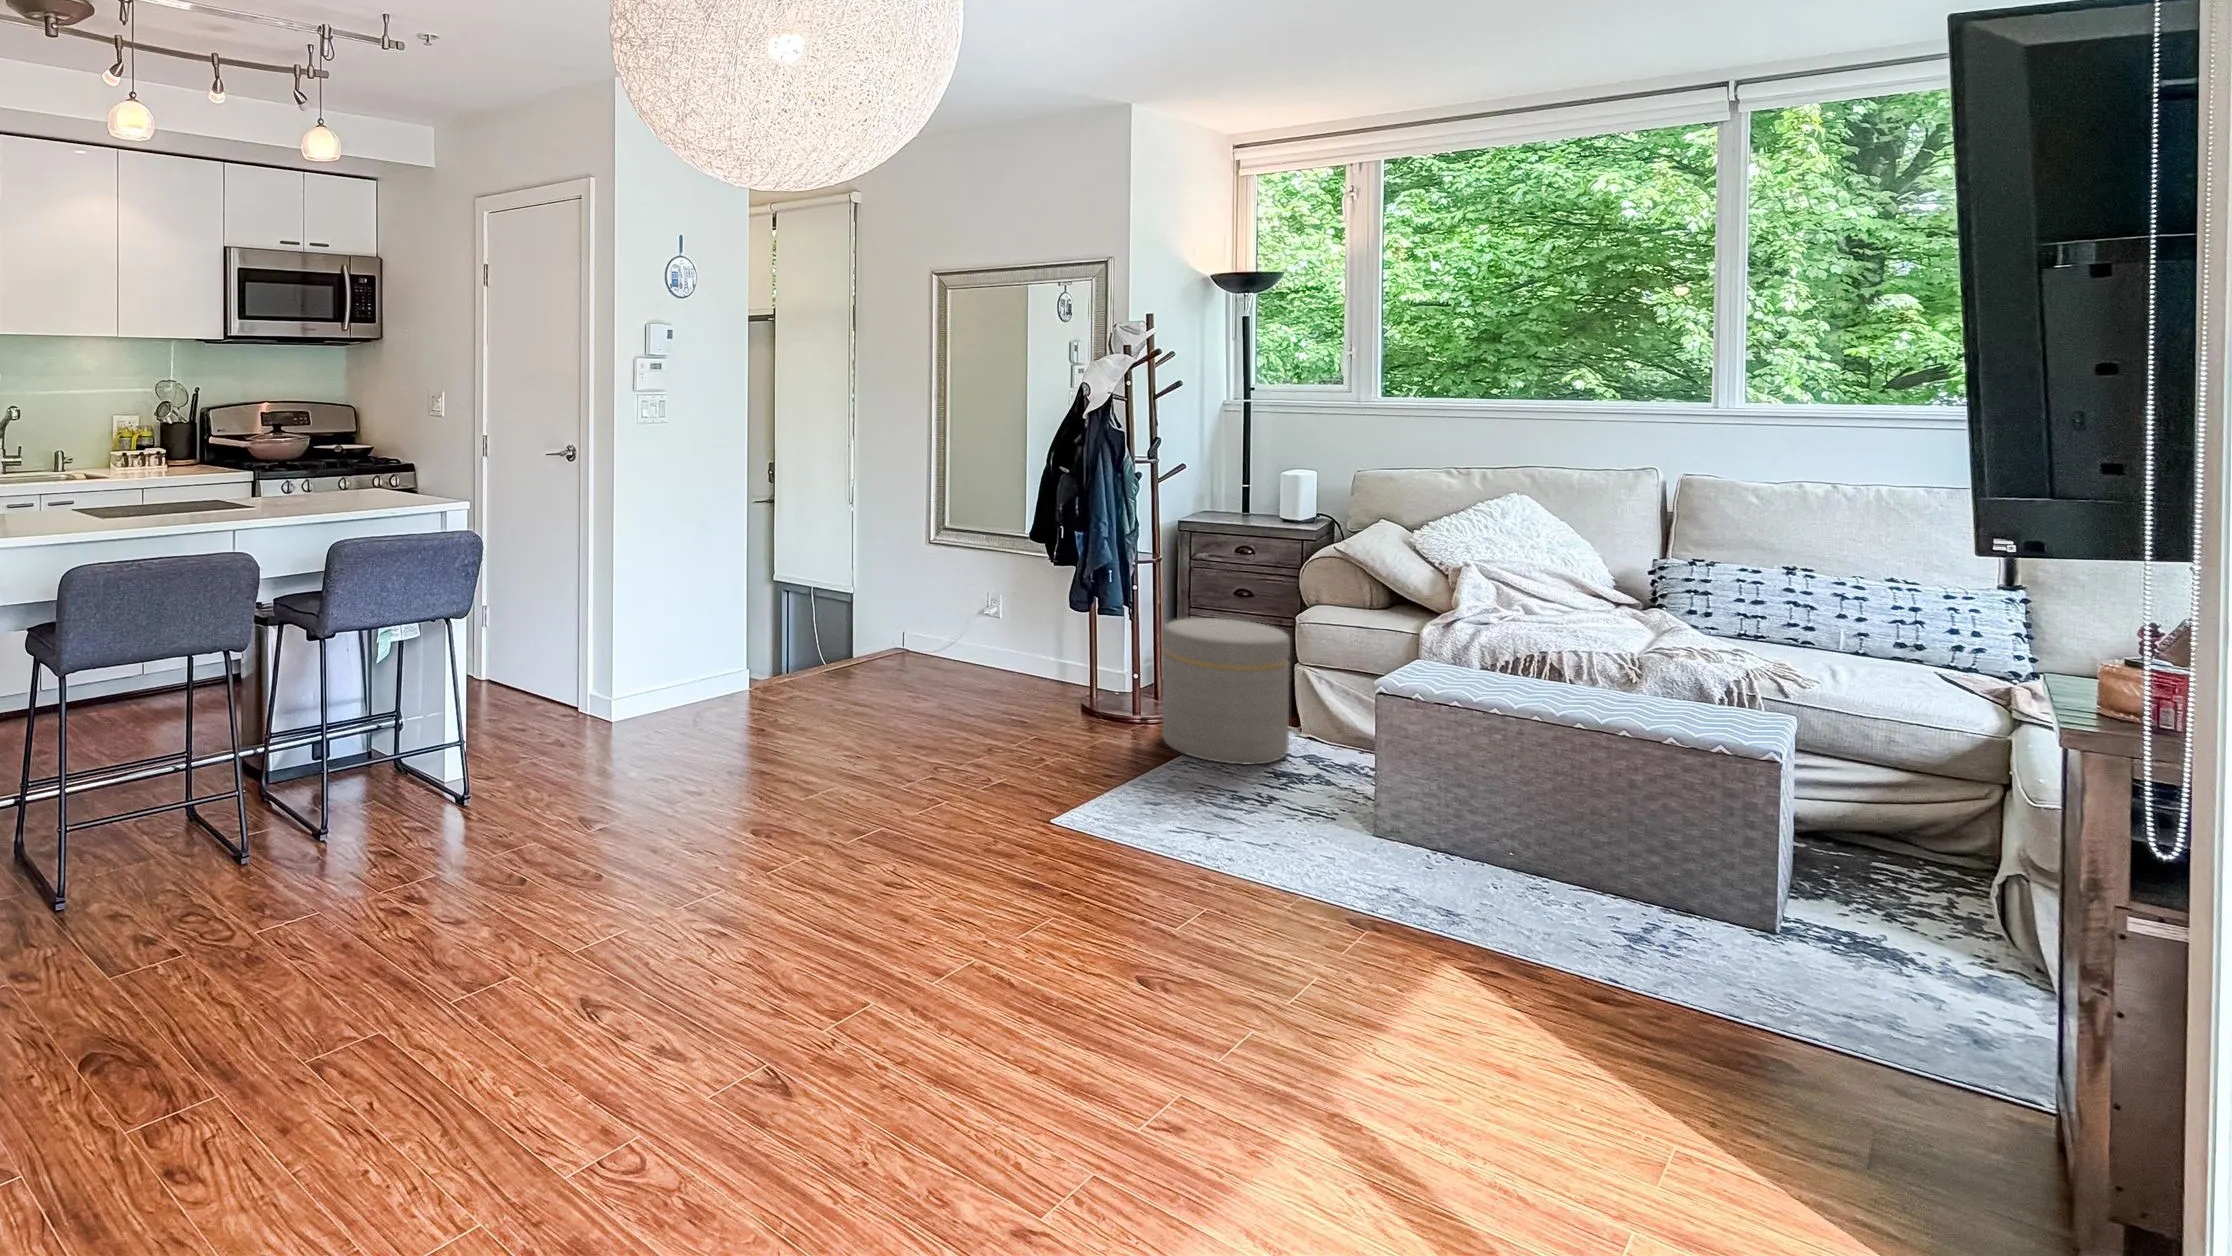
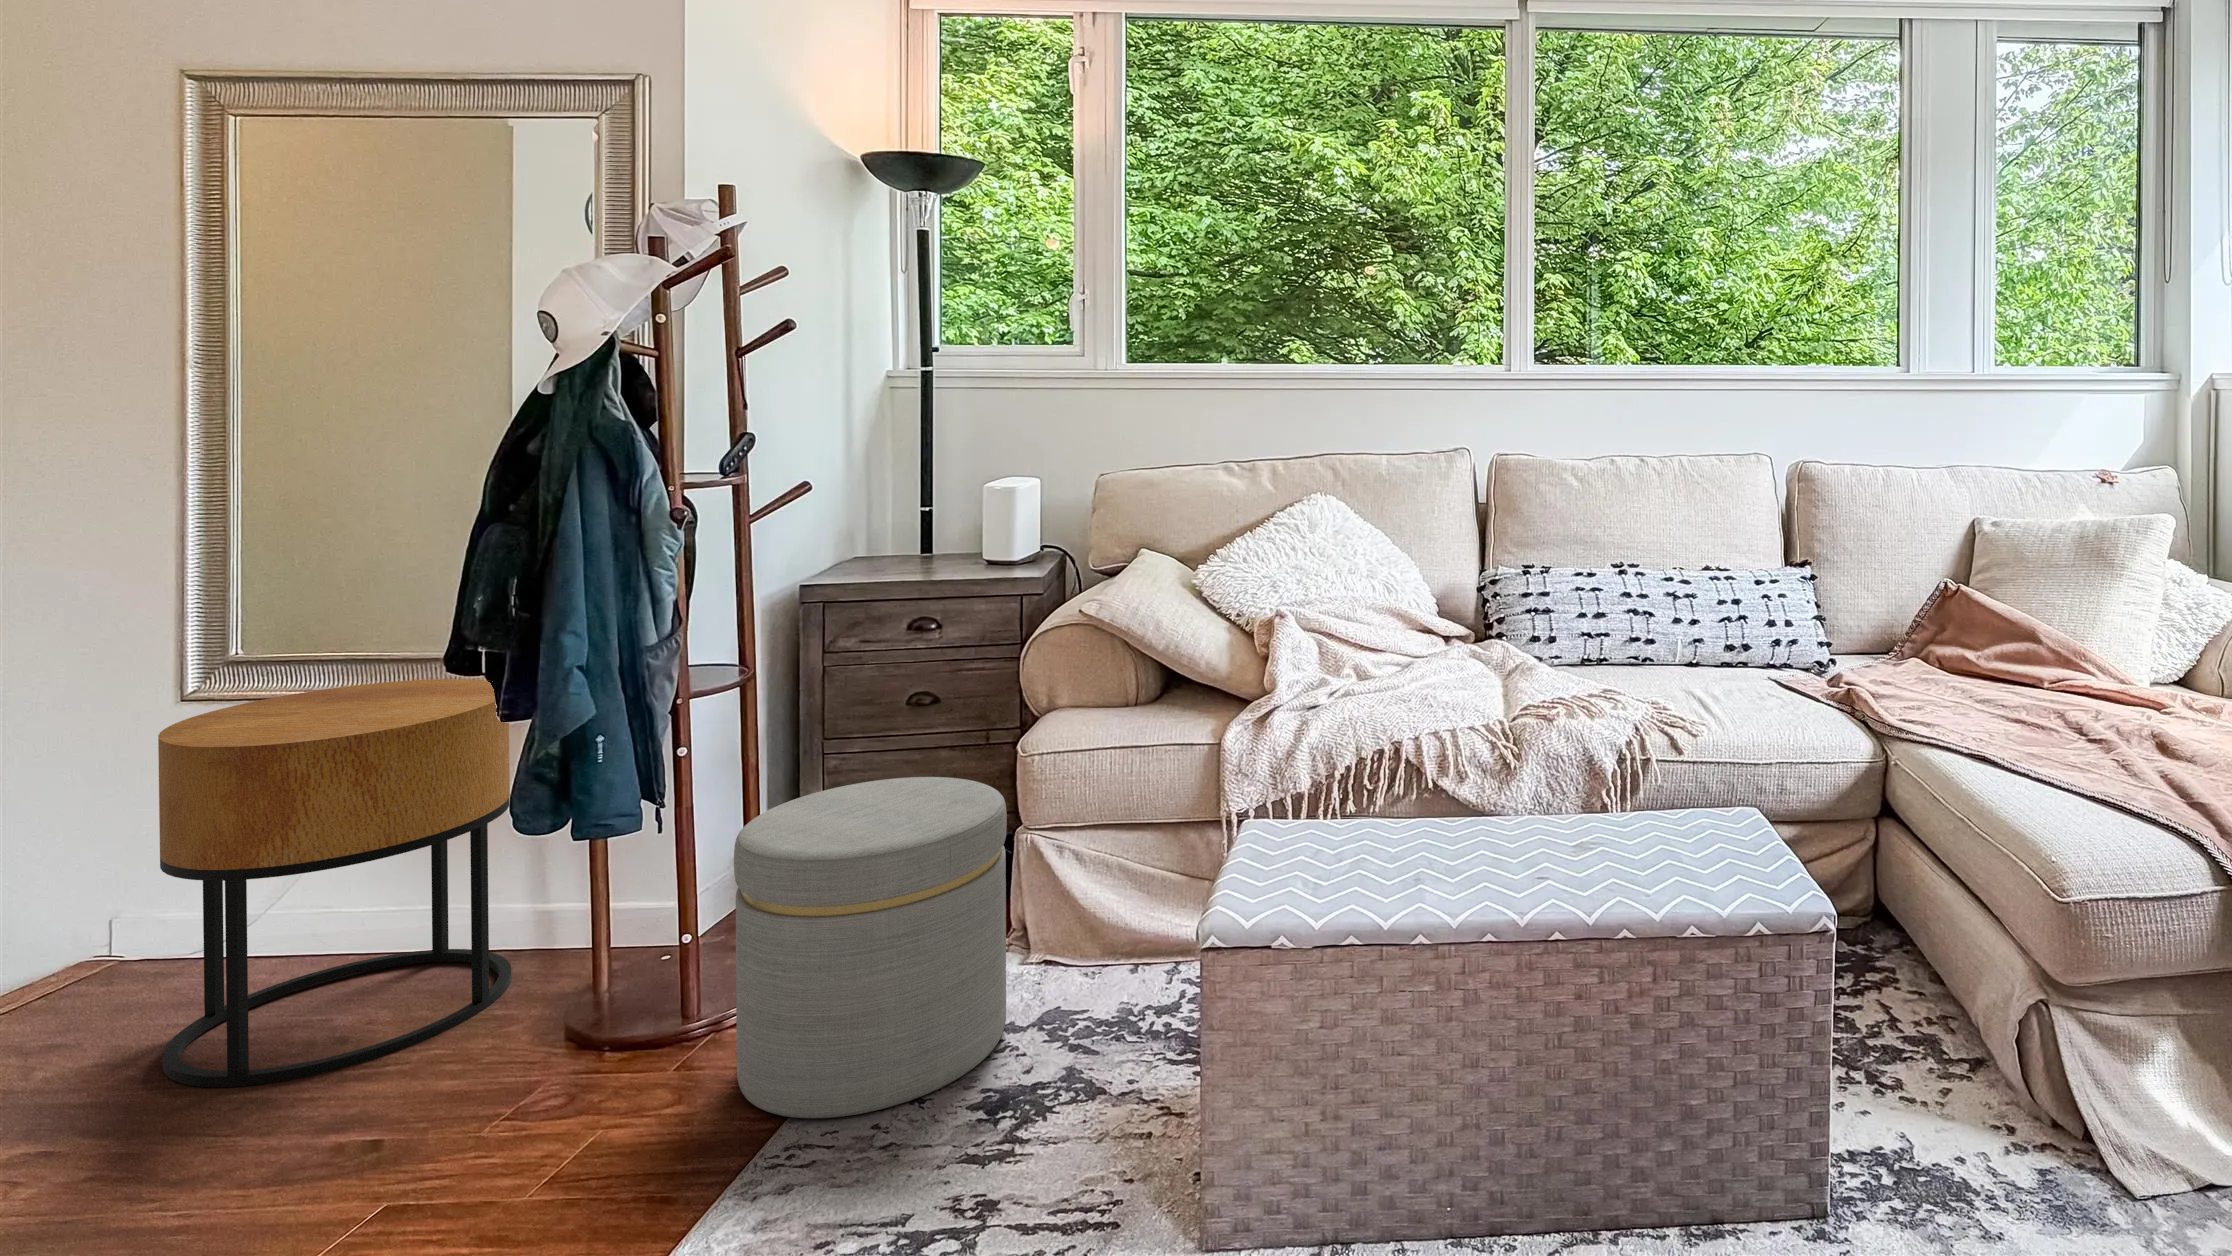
side table: none [944,544,1056,699] -> present [158,679,512,1087]

